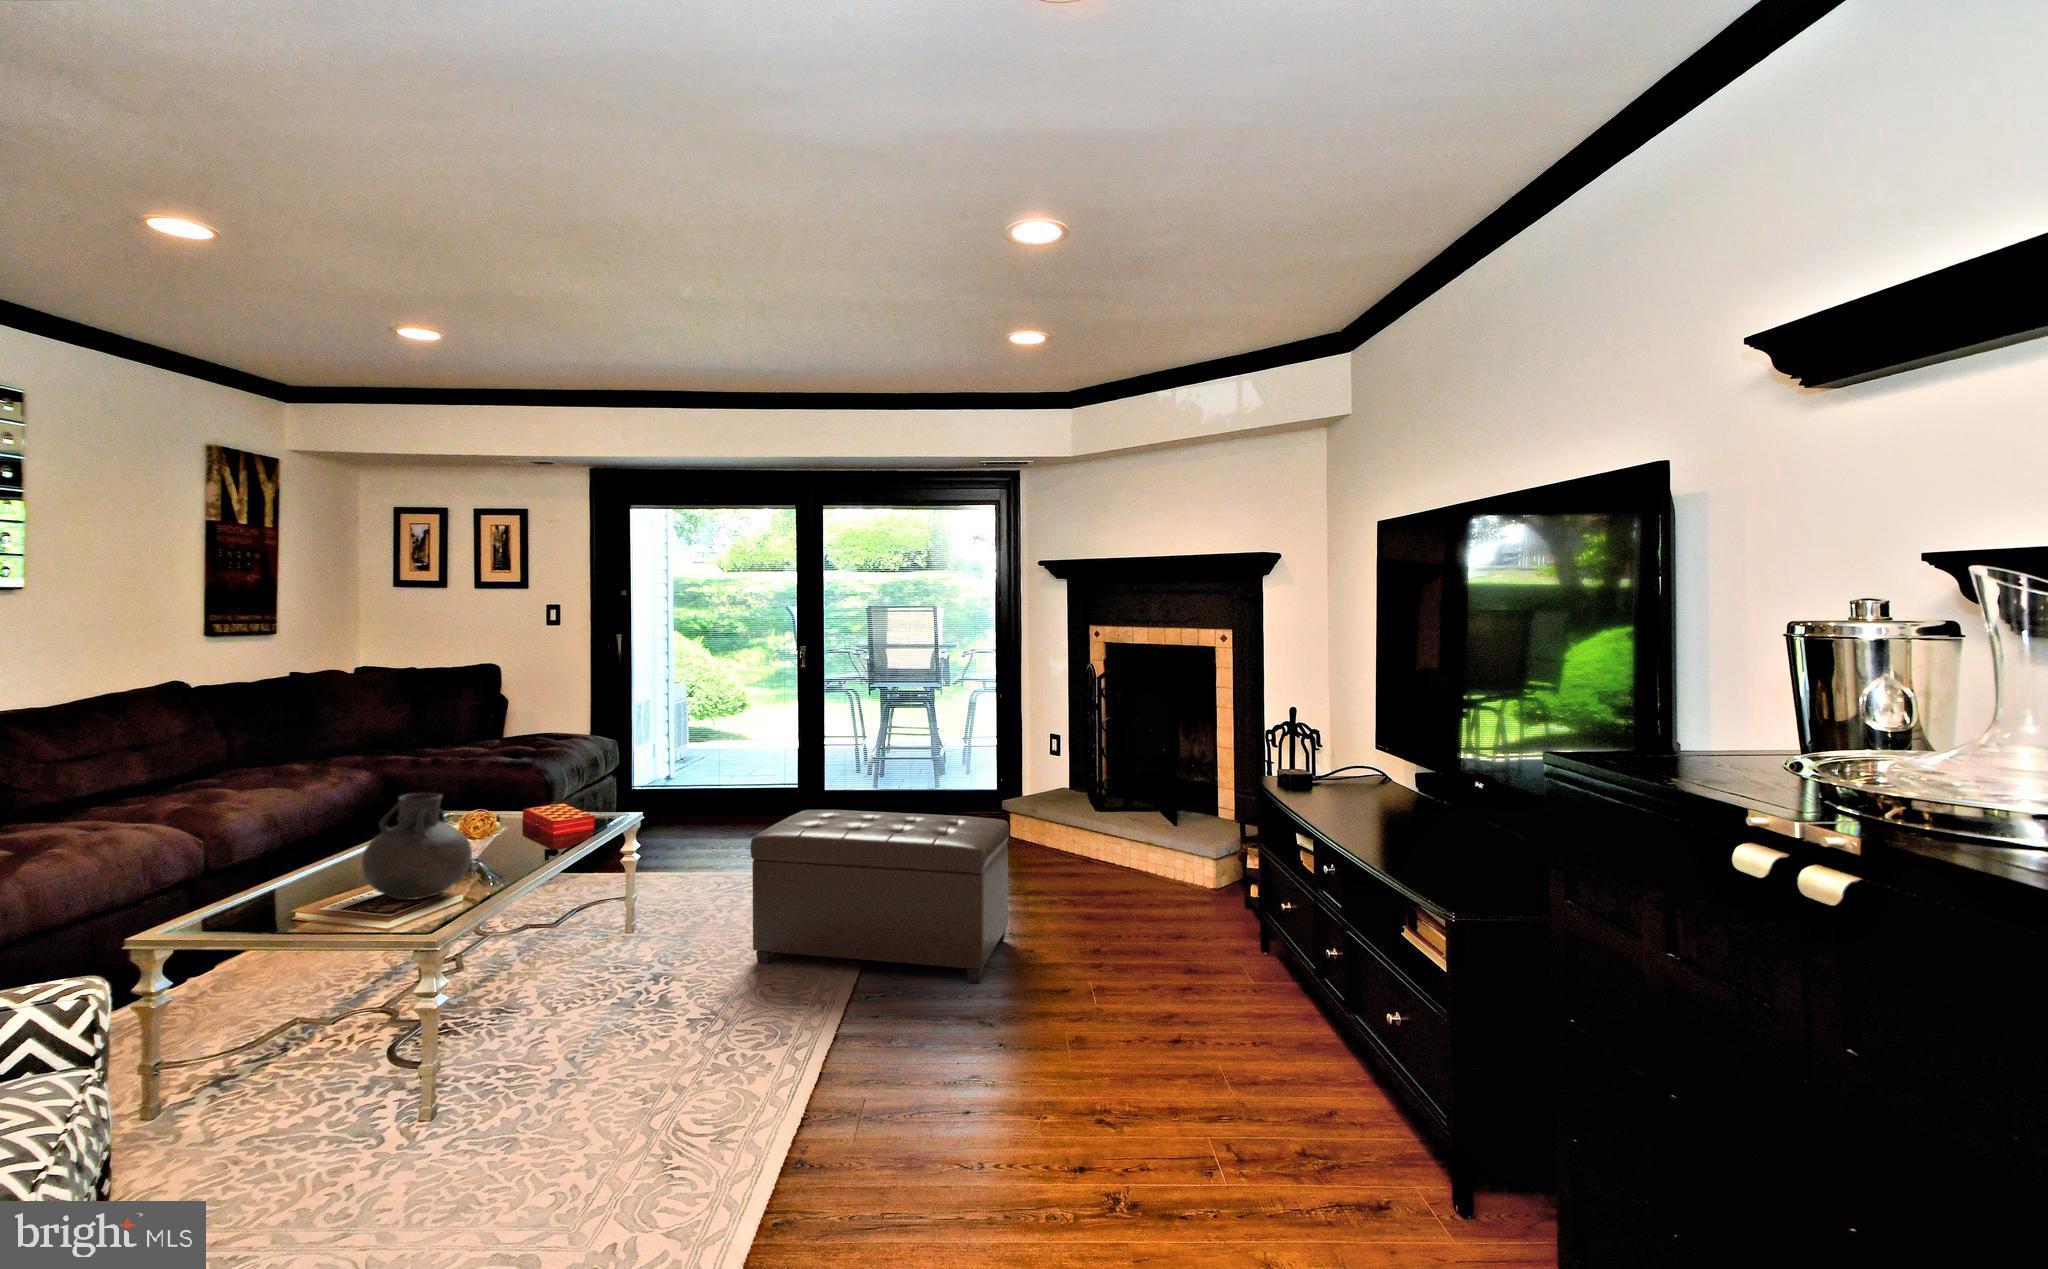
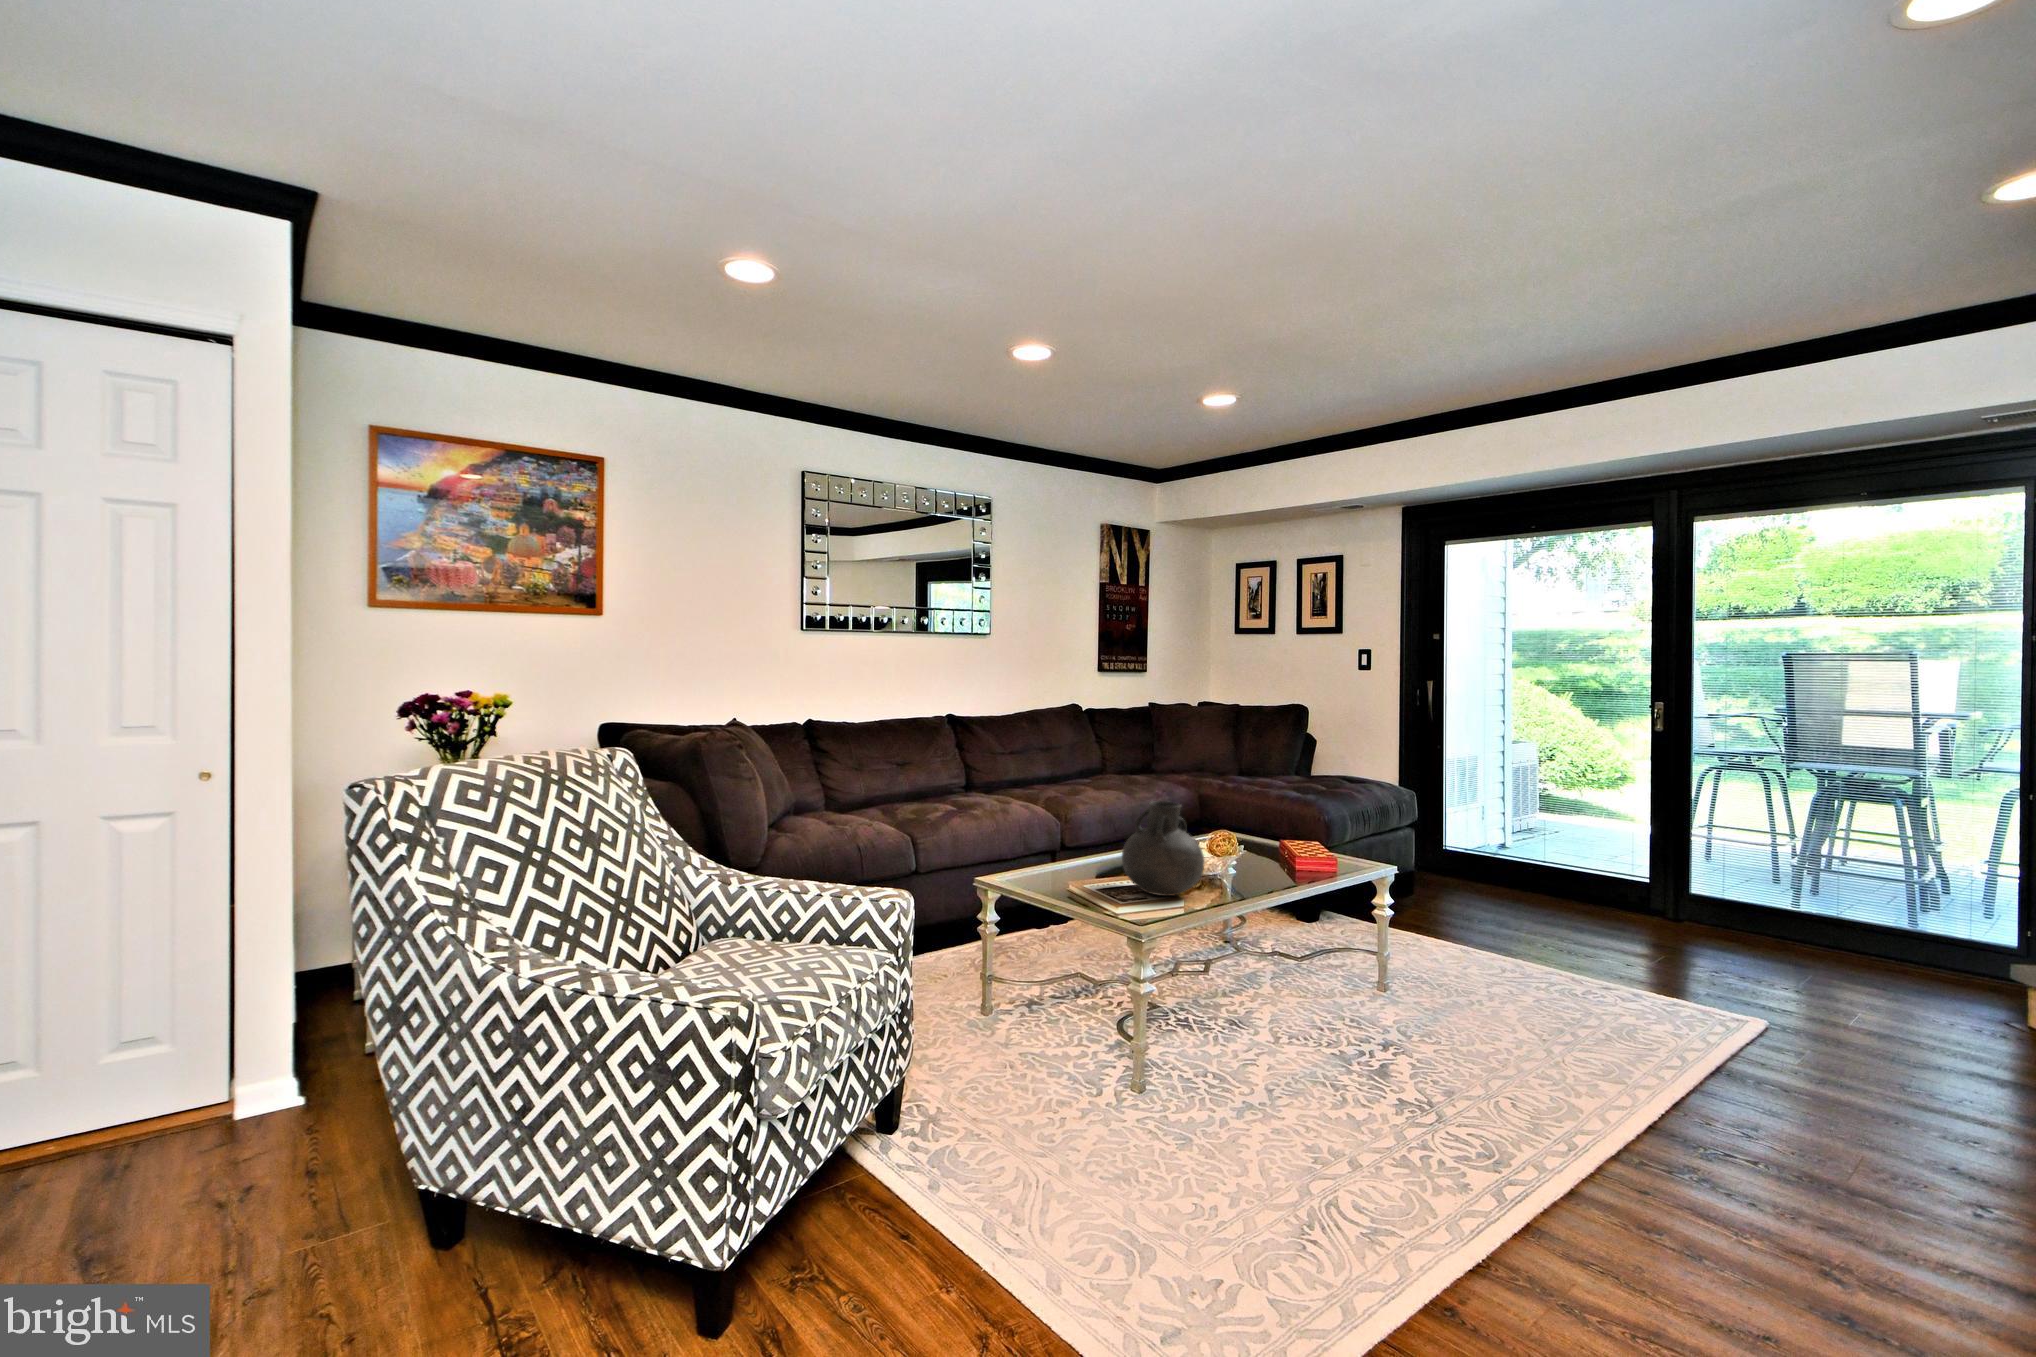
ottoman: present [750,810,1009,983] -> none [1501,895,1962,1219]

